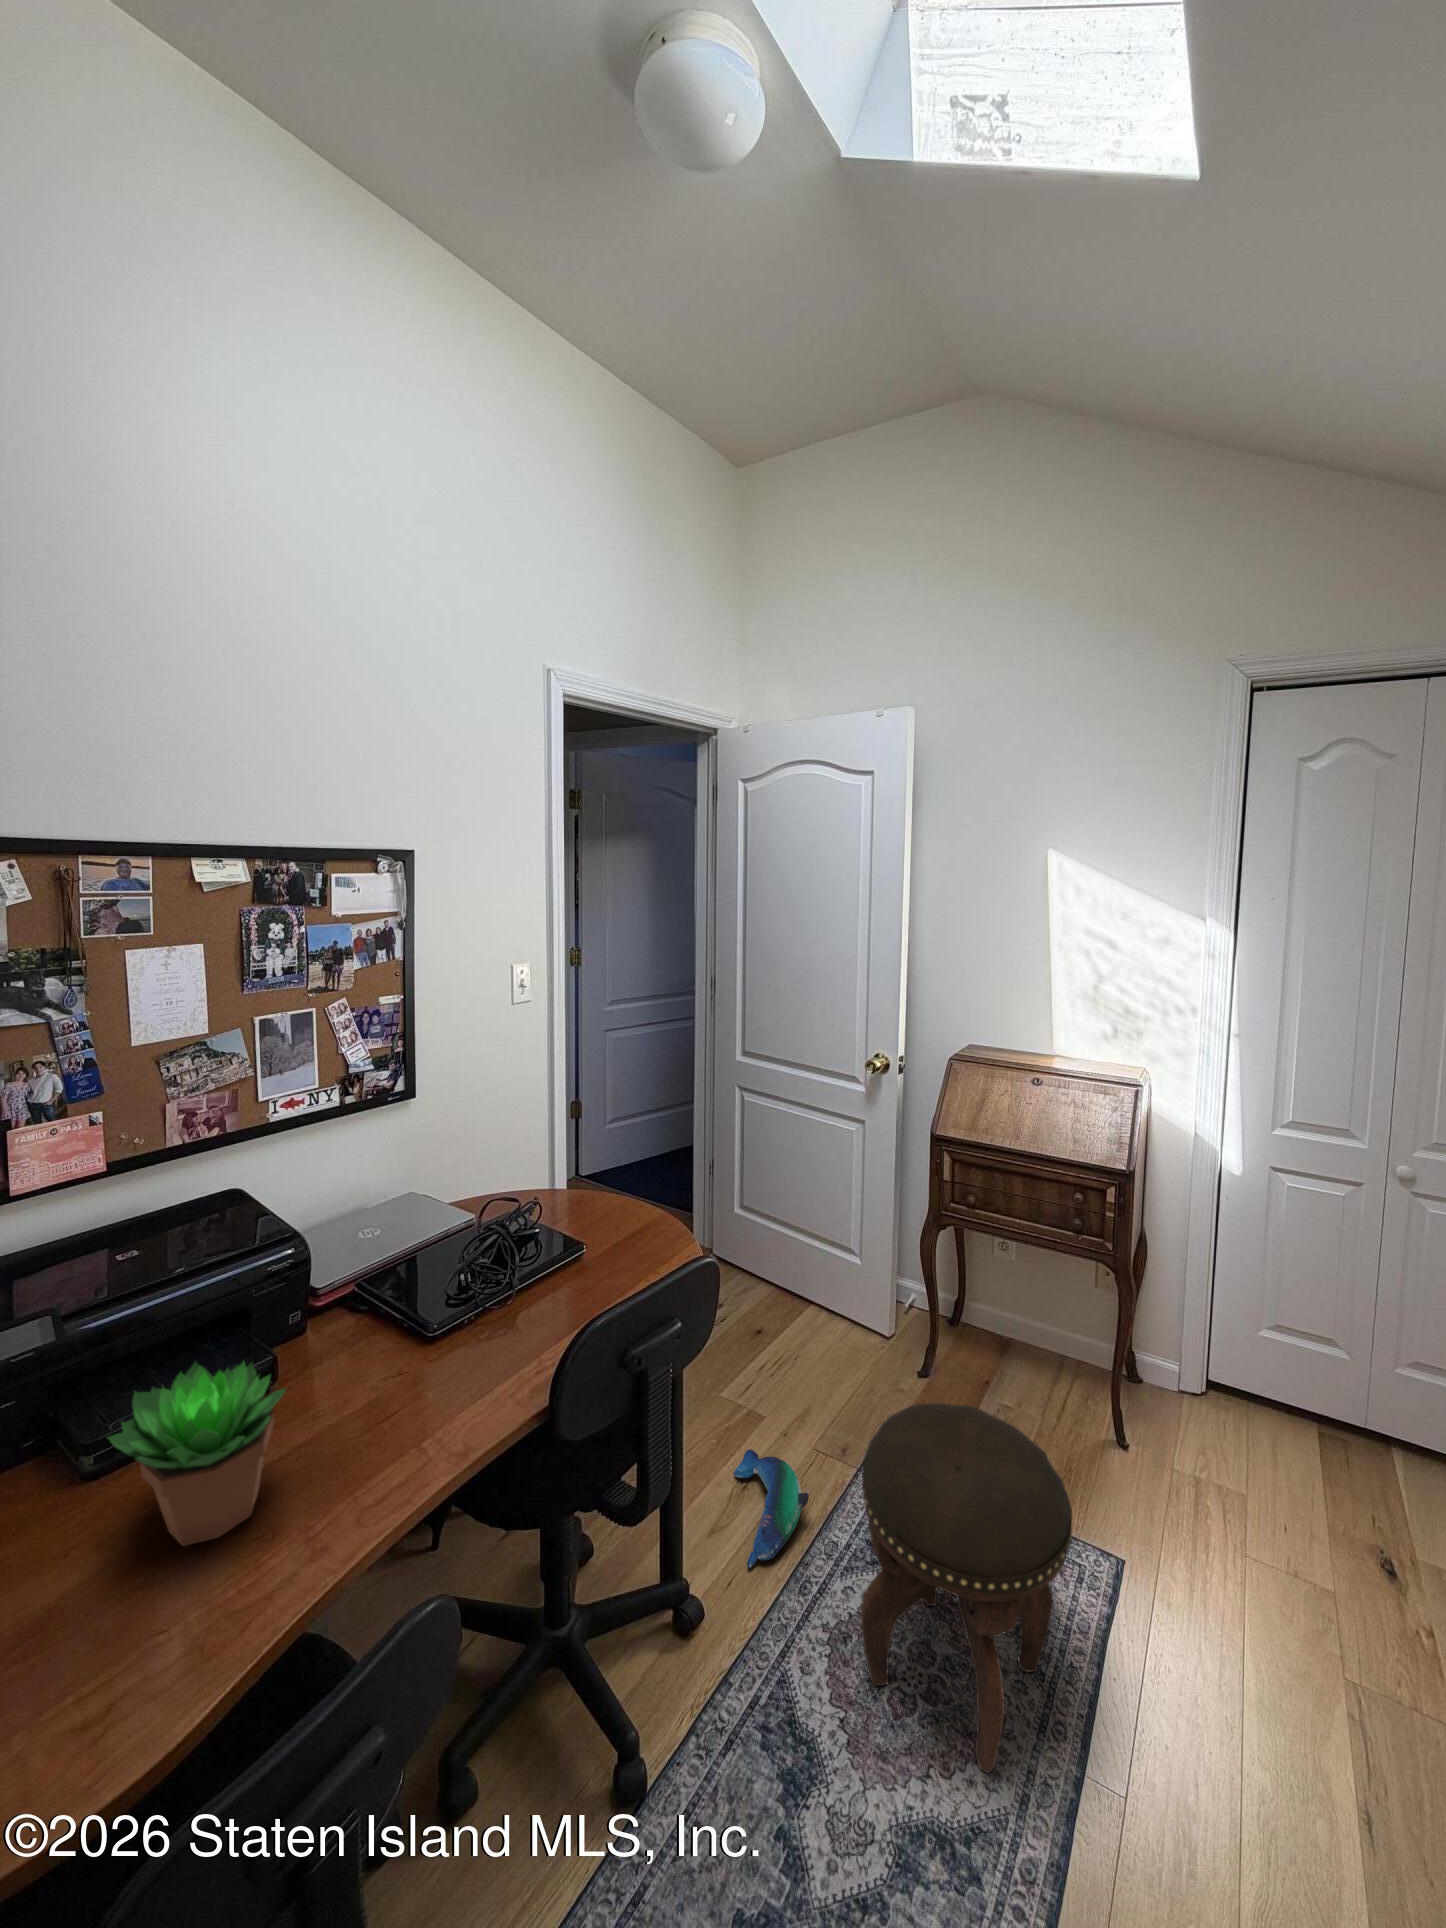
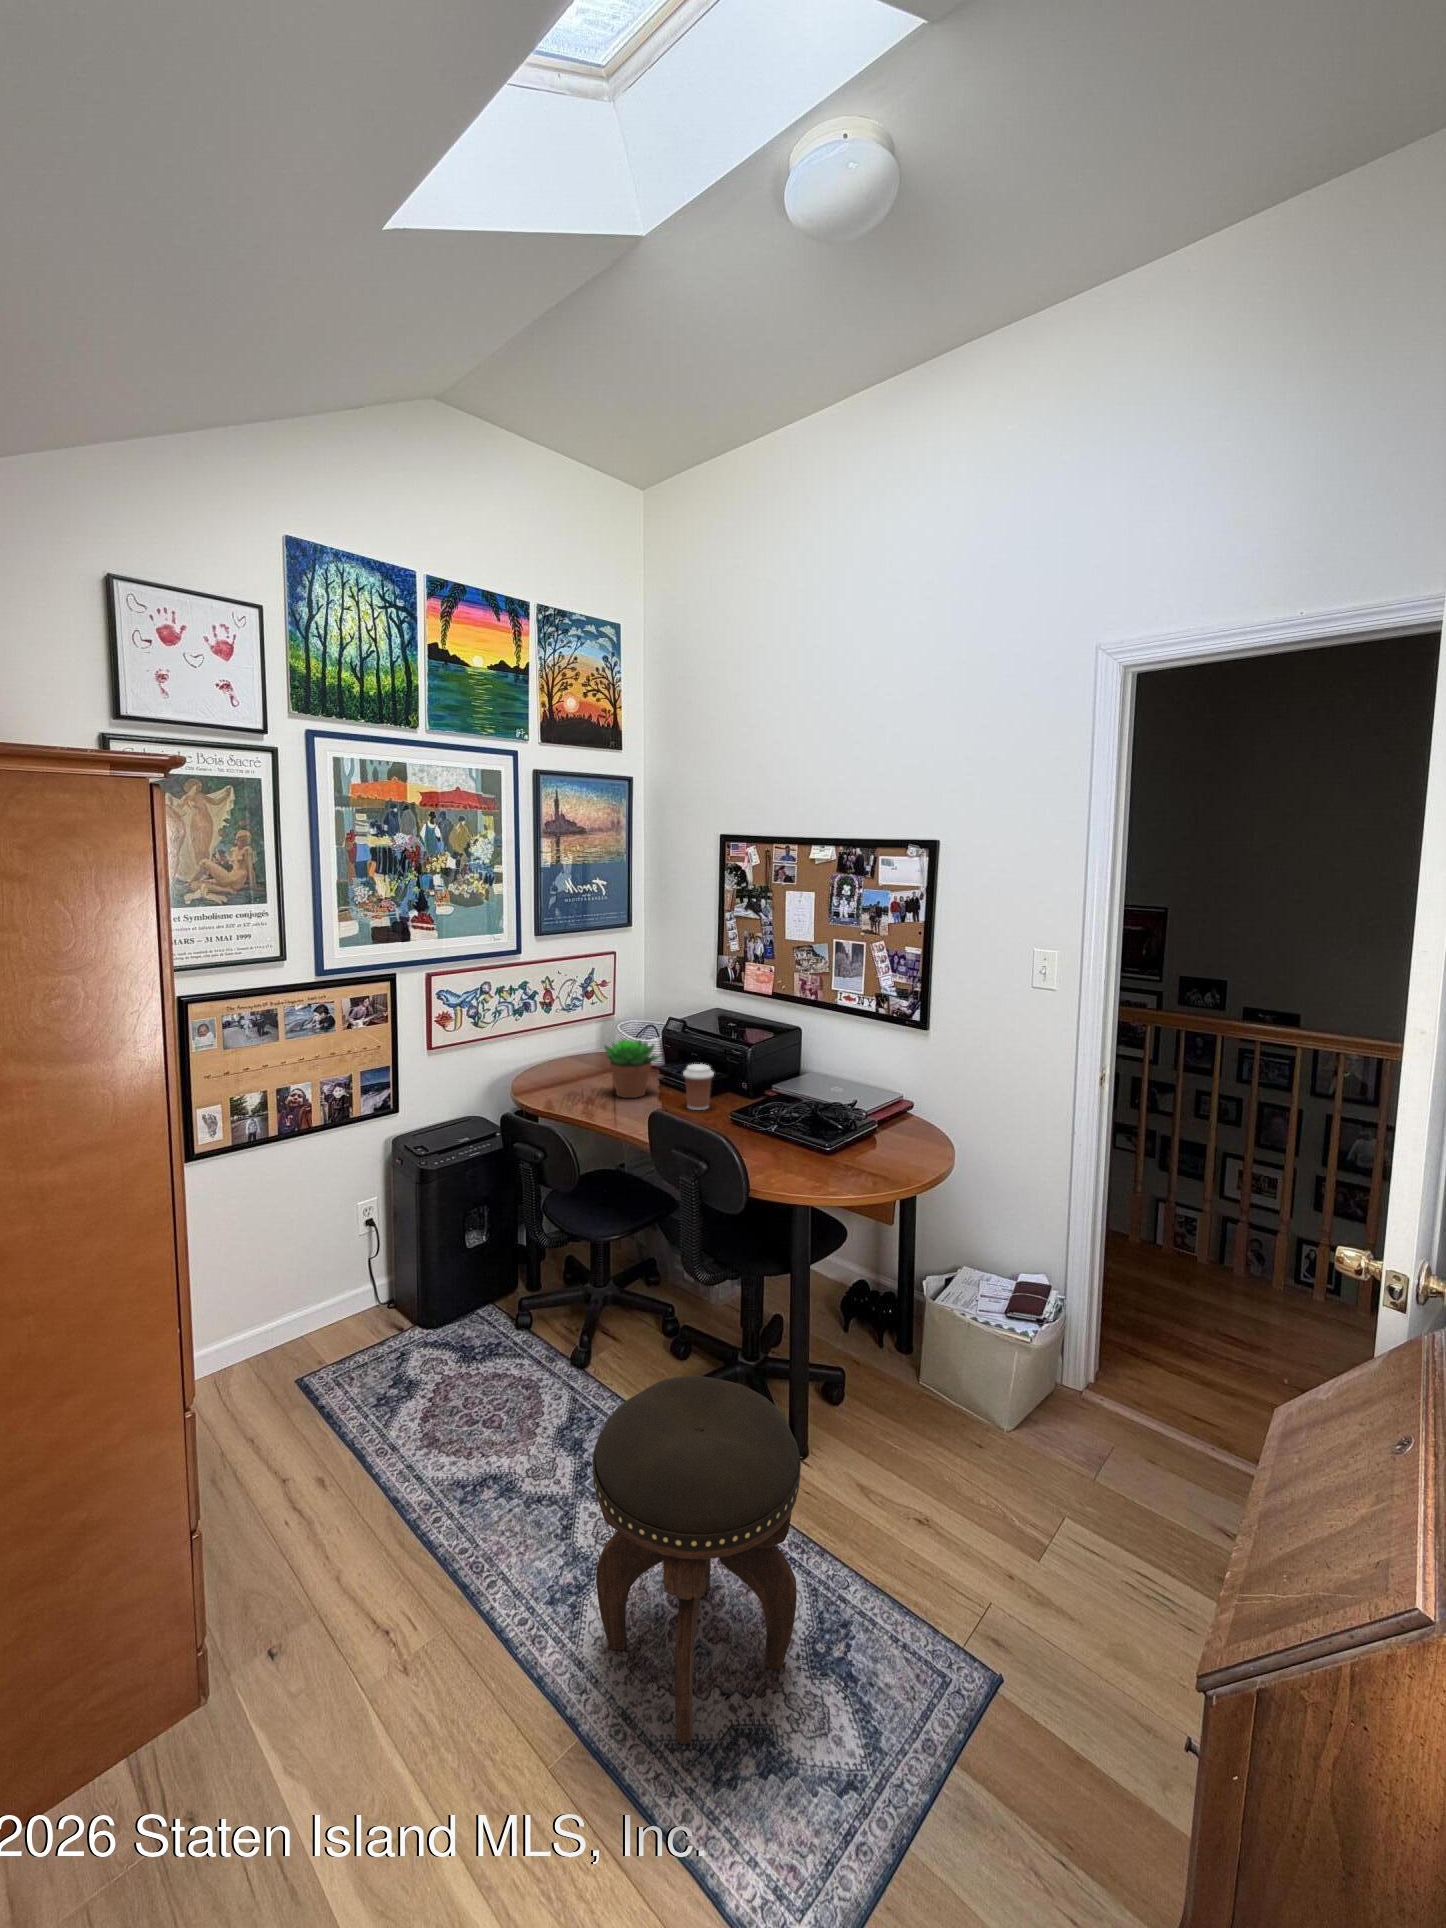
coffee cup: none [331,1297,399,1399] -> present [683,1064,714,1110]
plush toy: present [734,1450,809,1568] -> none [819,1500,960,1555]

